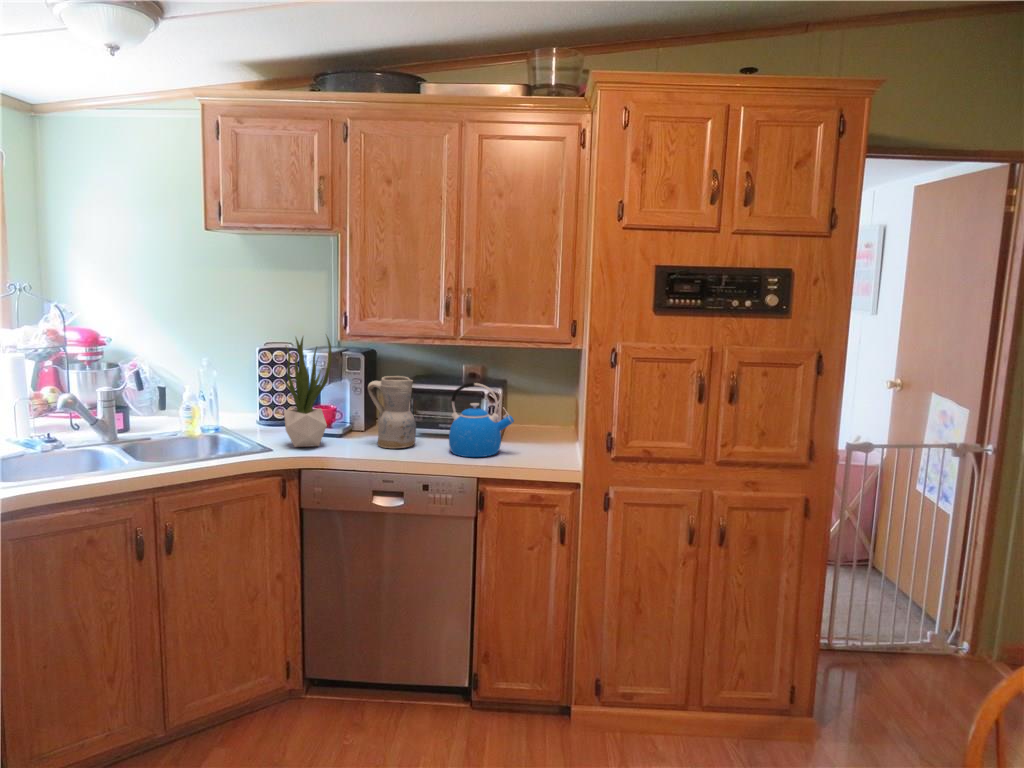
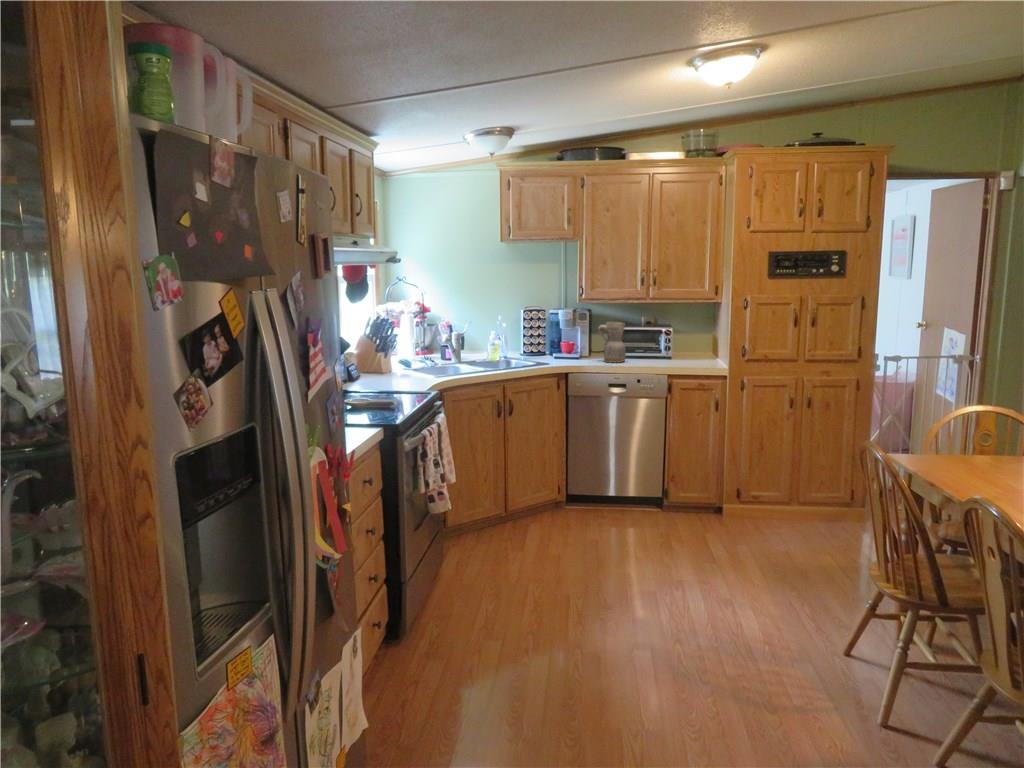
potted plant: present [284,337,332,447] -> none [553,298,579,363]
kettle: present [449,382,514,457] -> none [647,323,685,365]

